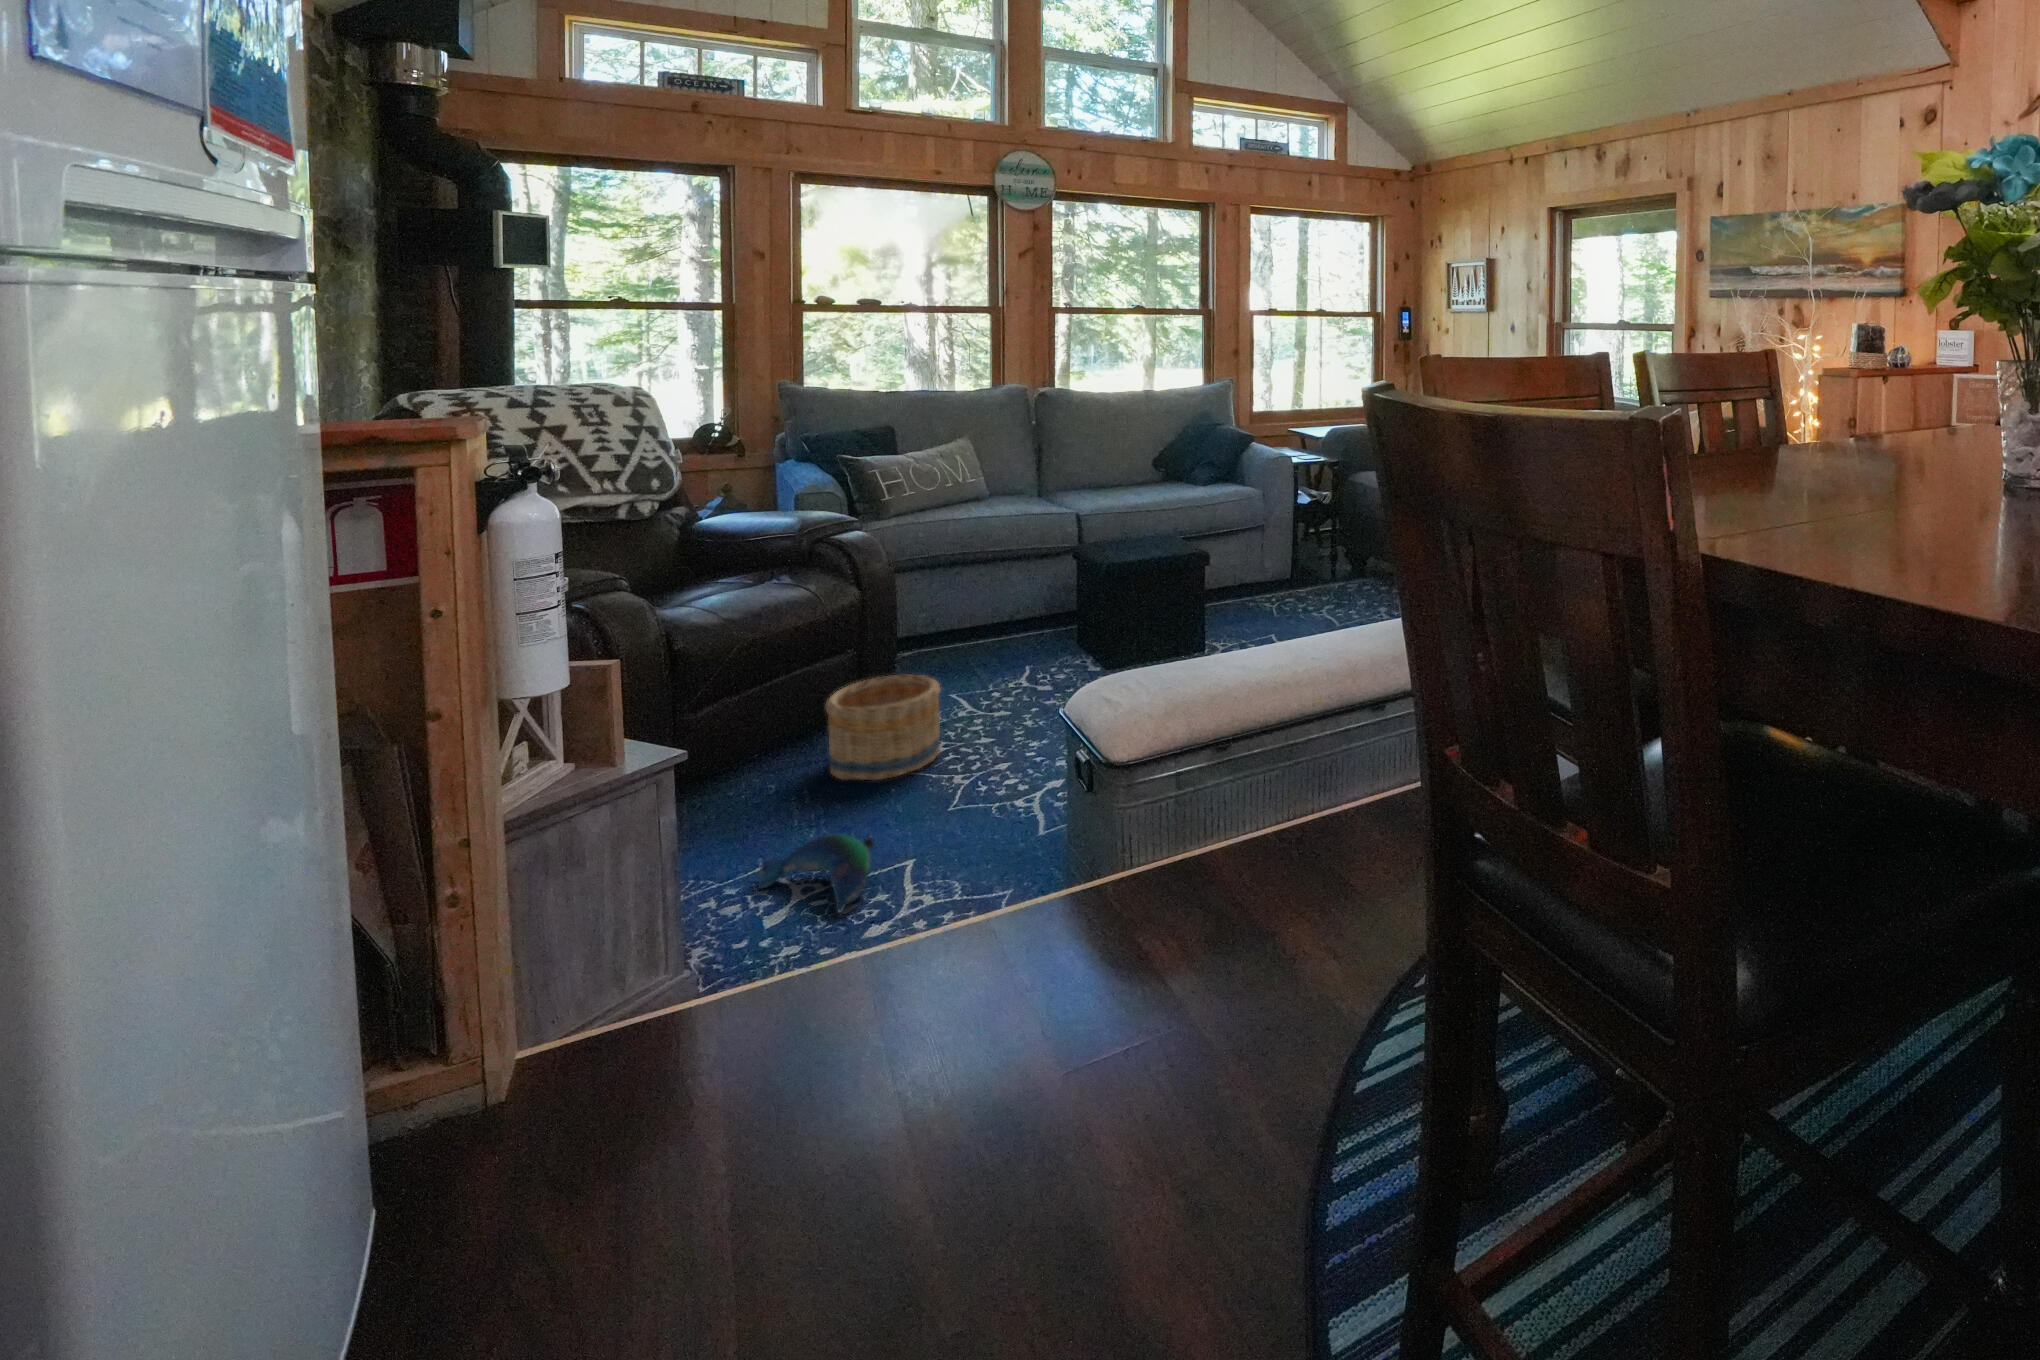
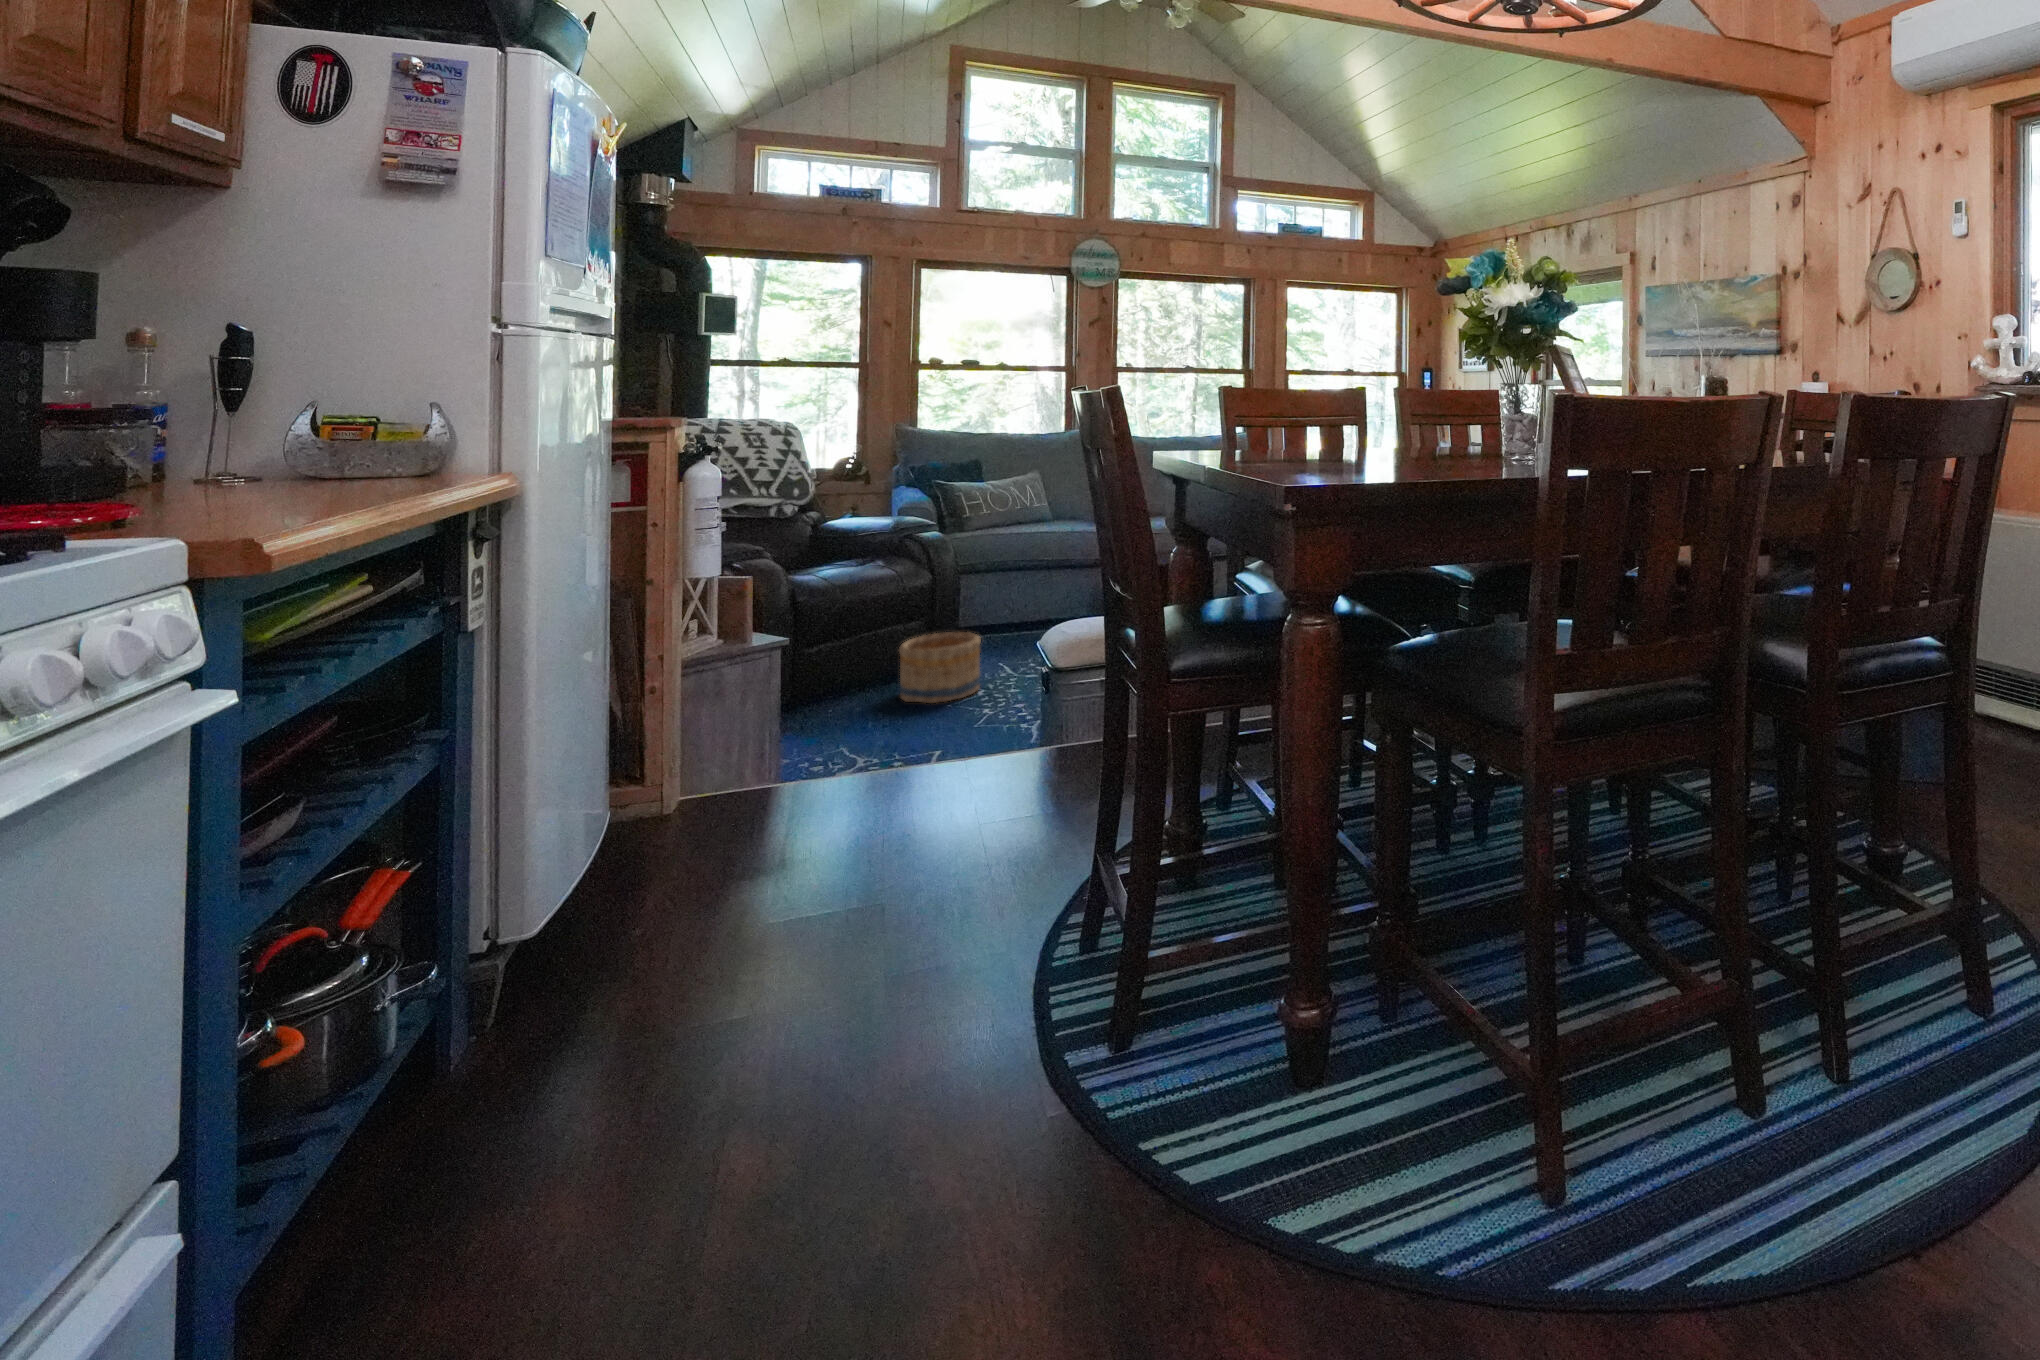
plush toy: present [758,835,874,913] -> none [837,722,915,769]

